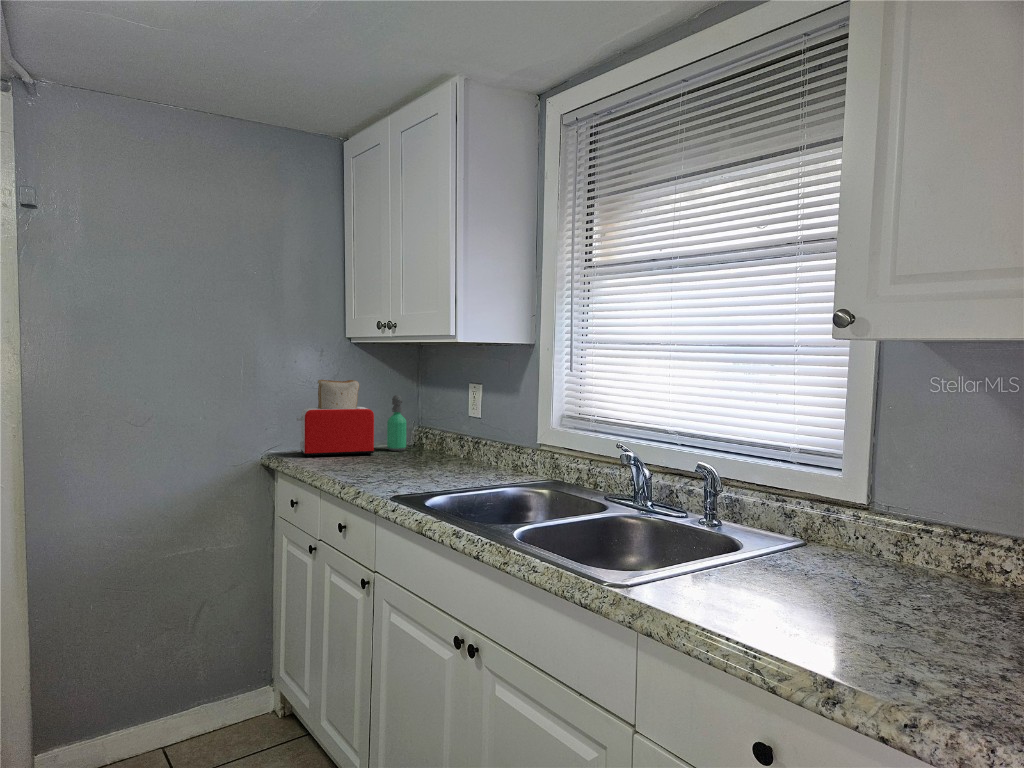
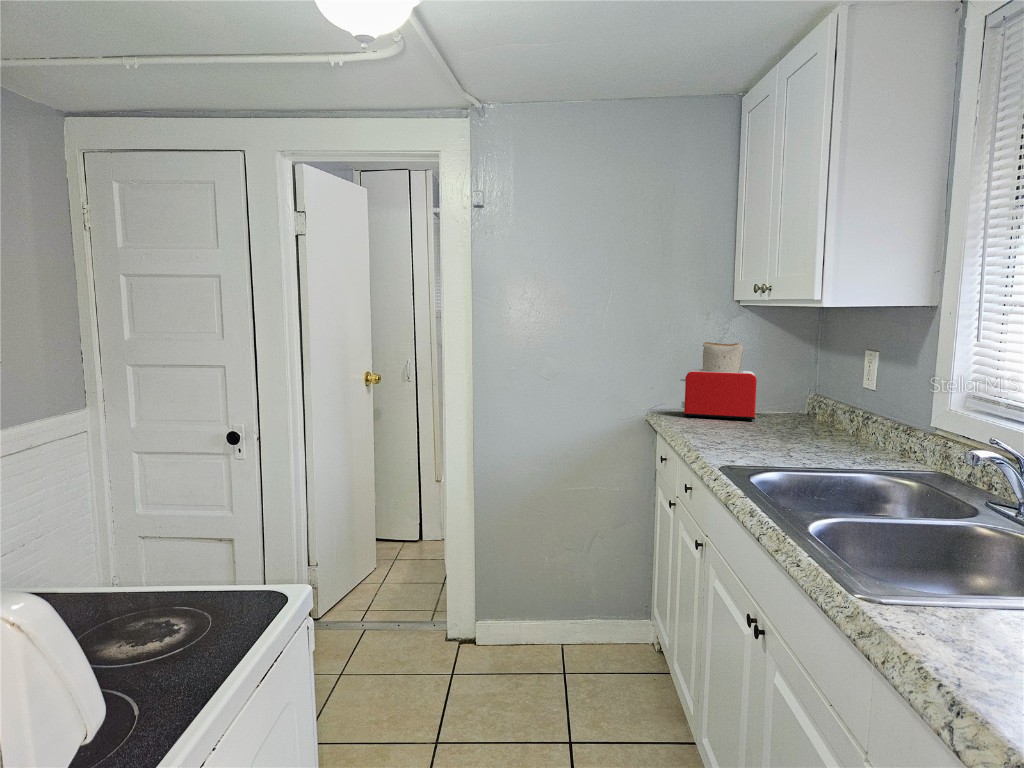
soap dispenser: present [387,395,406,451] -> none [775,361,798,420]

